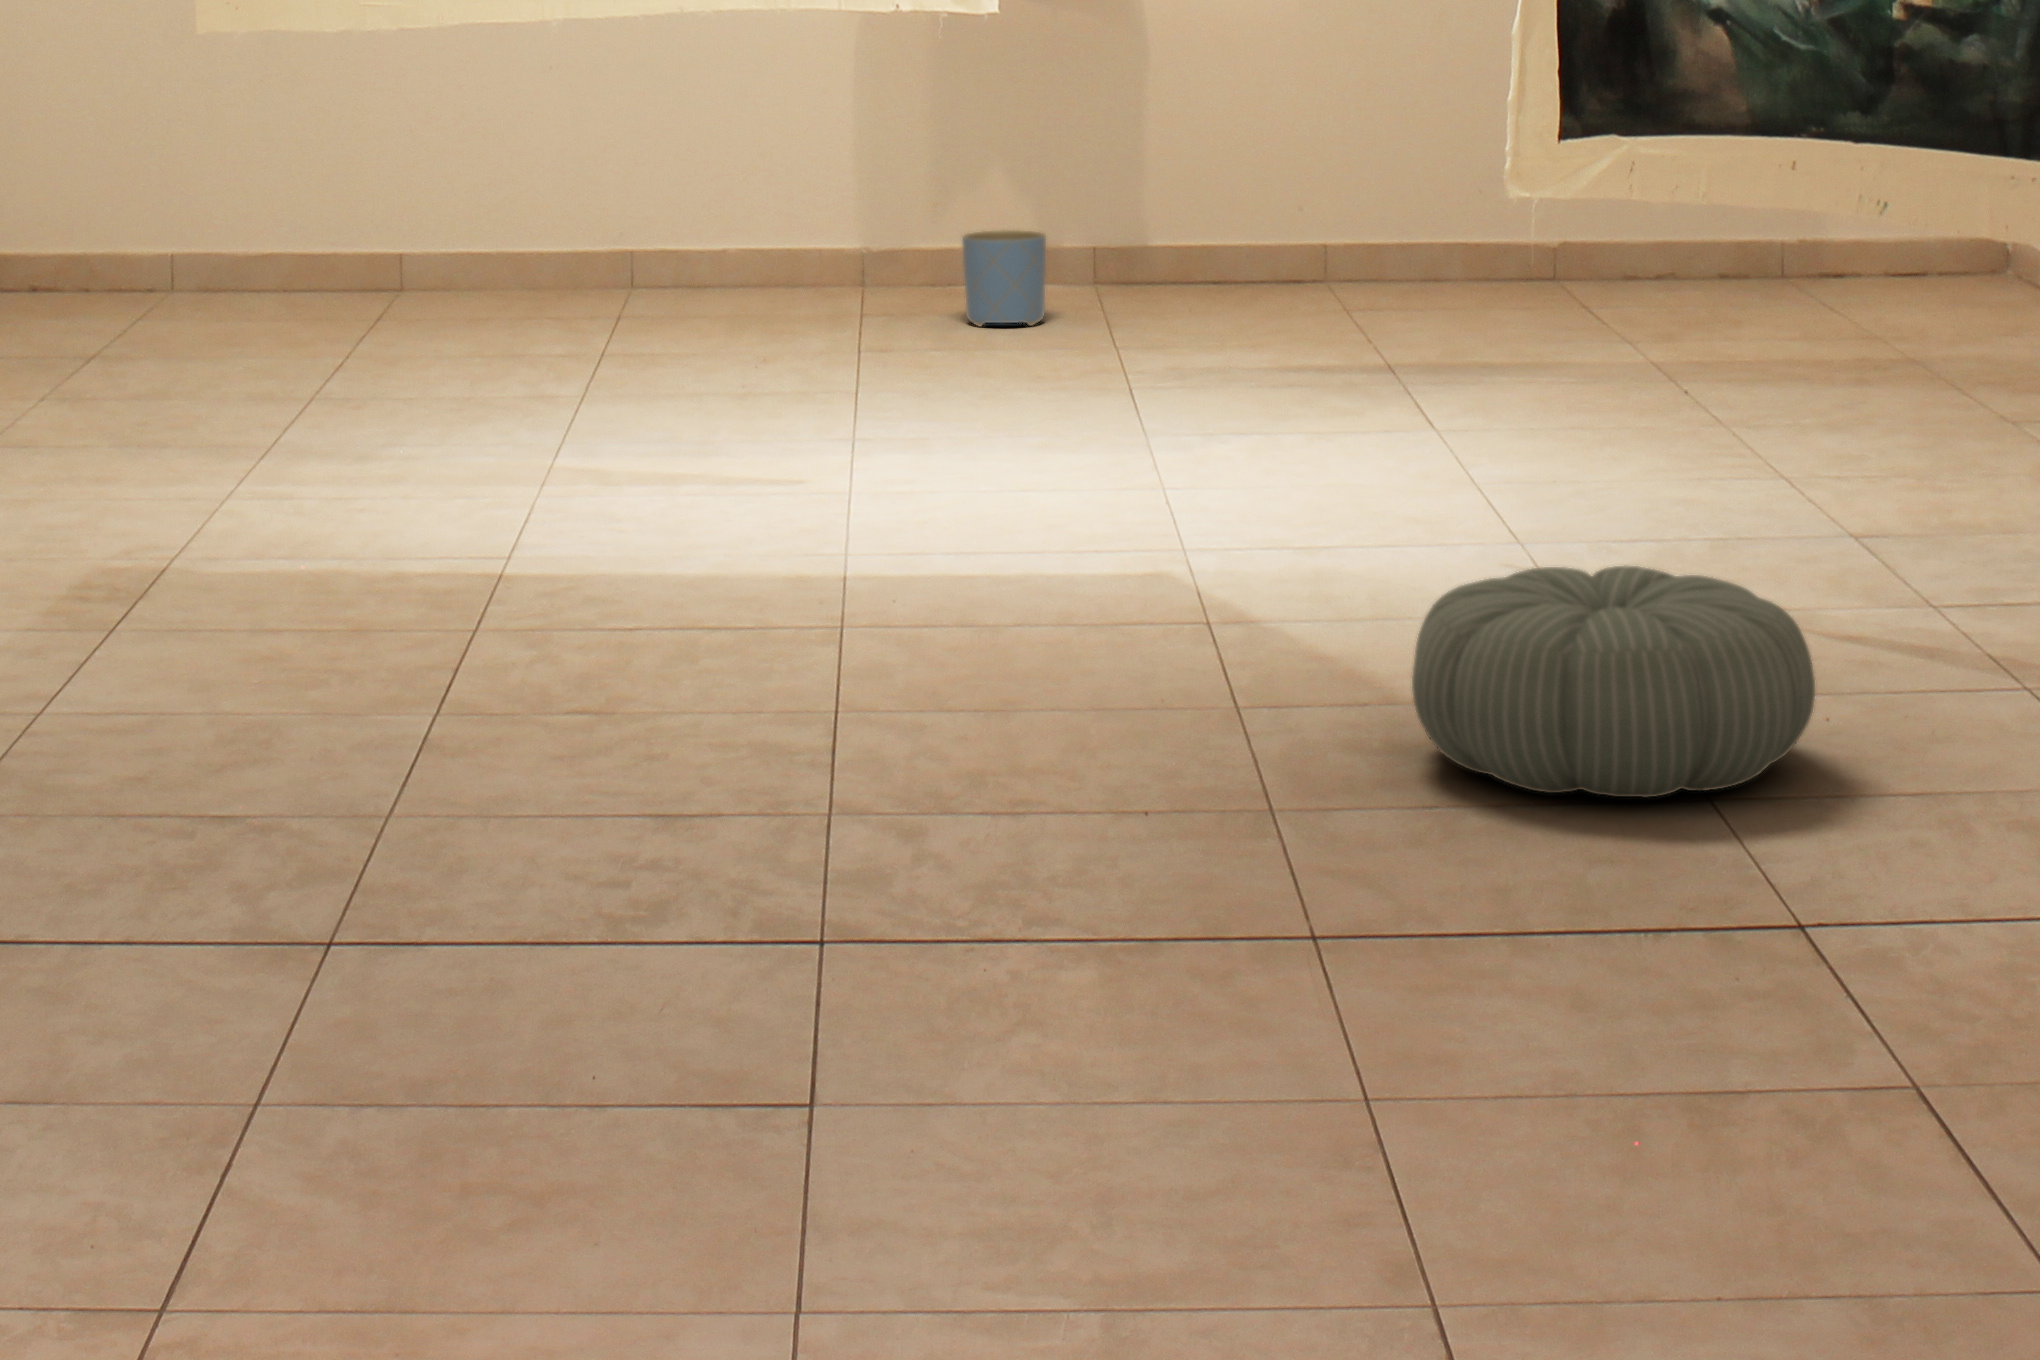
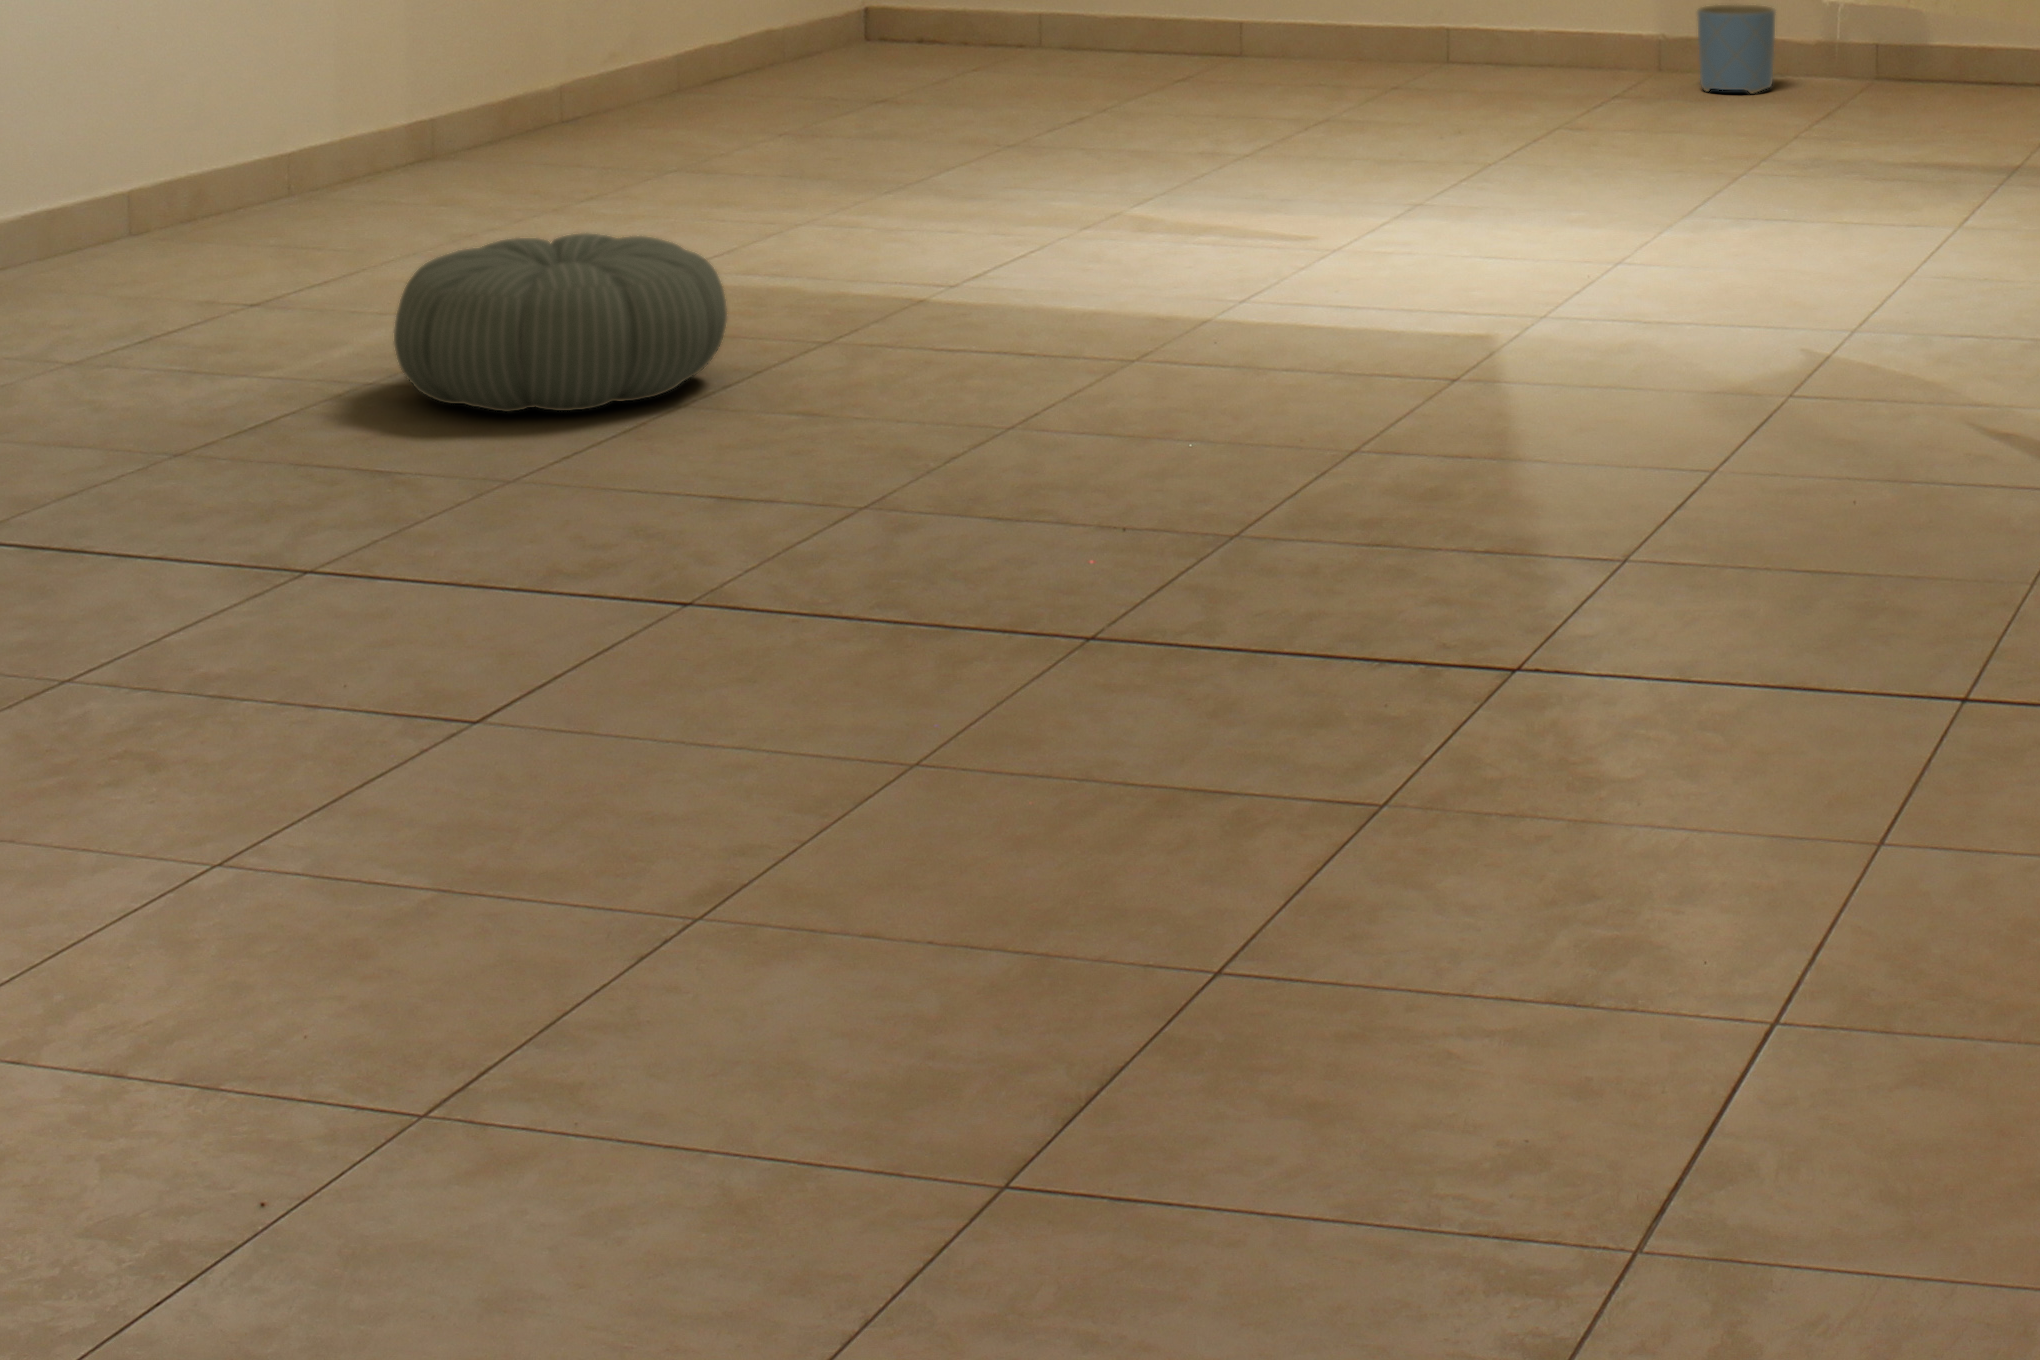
pouf: present [1412,566,1815,797] -> present [394,233,727,412]

